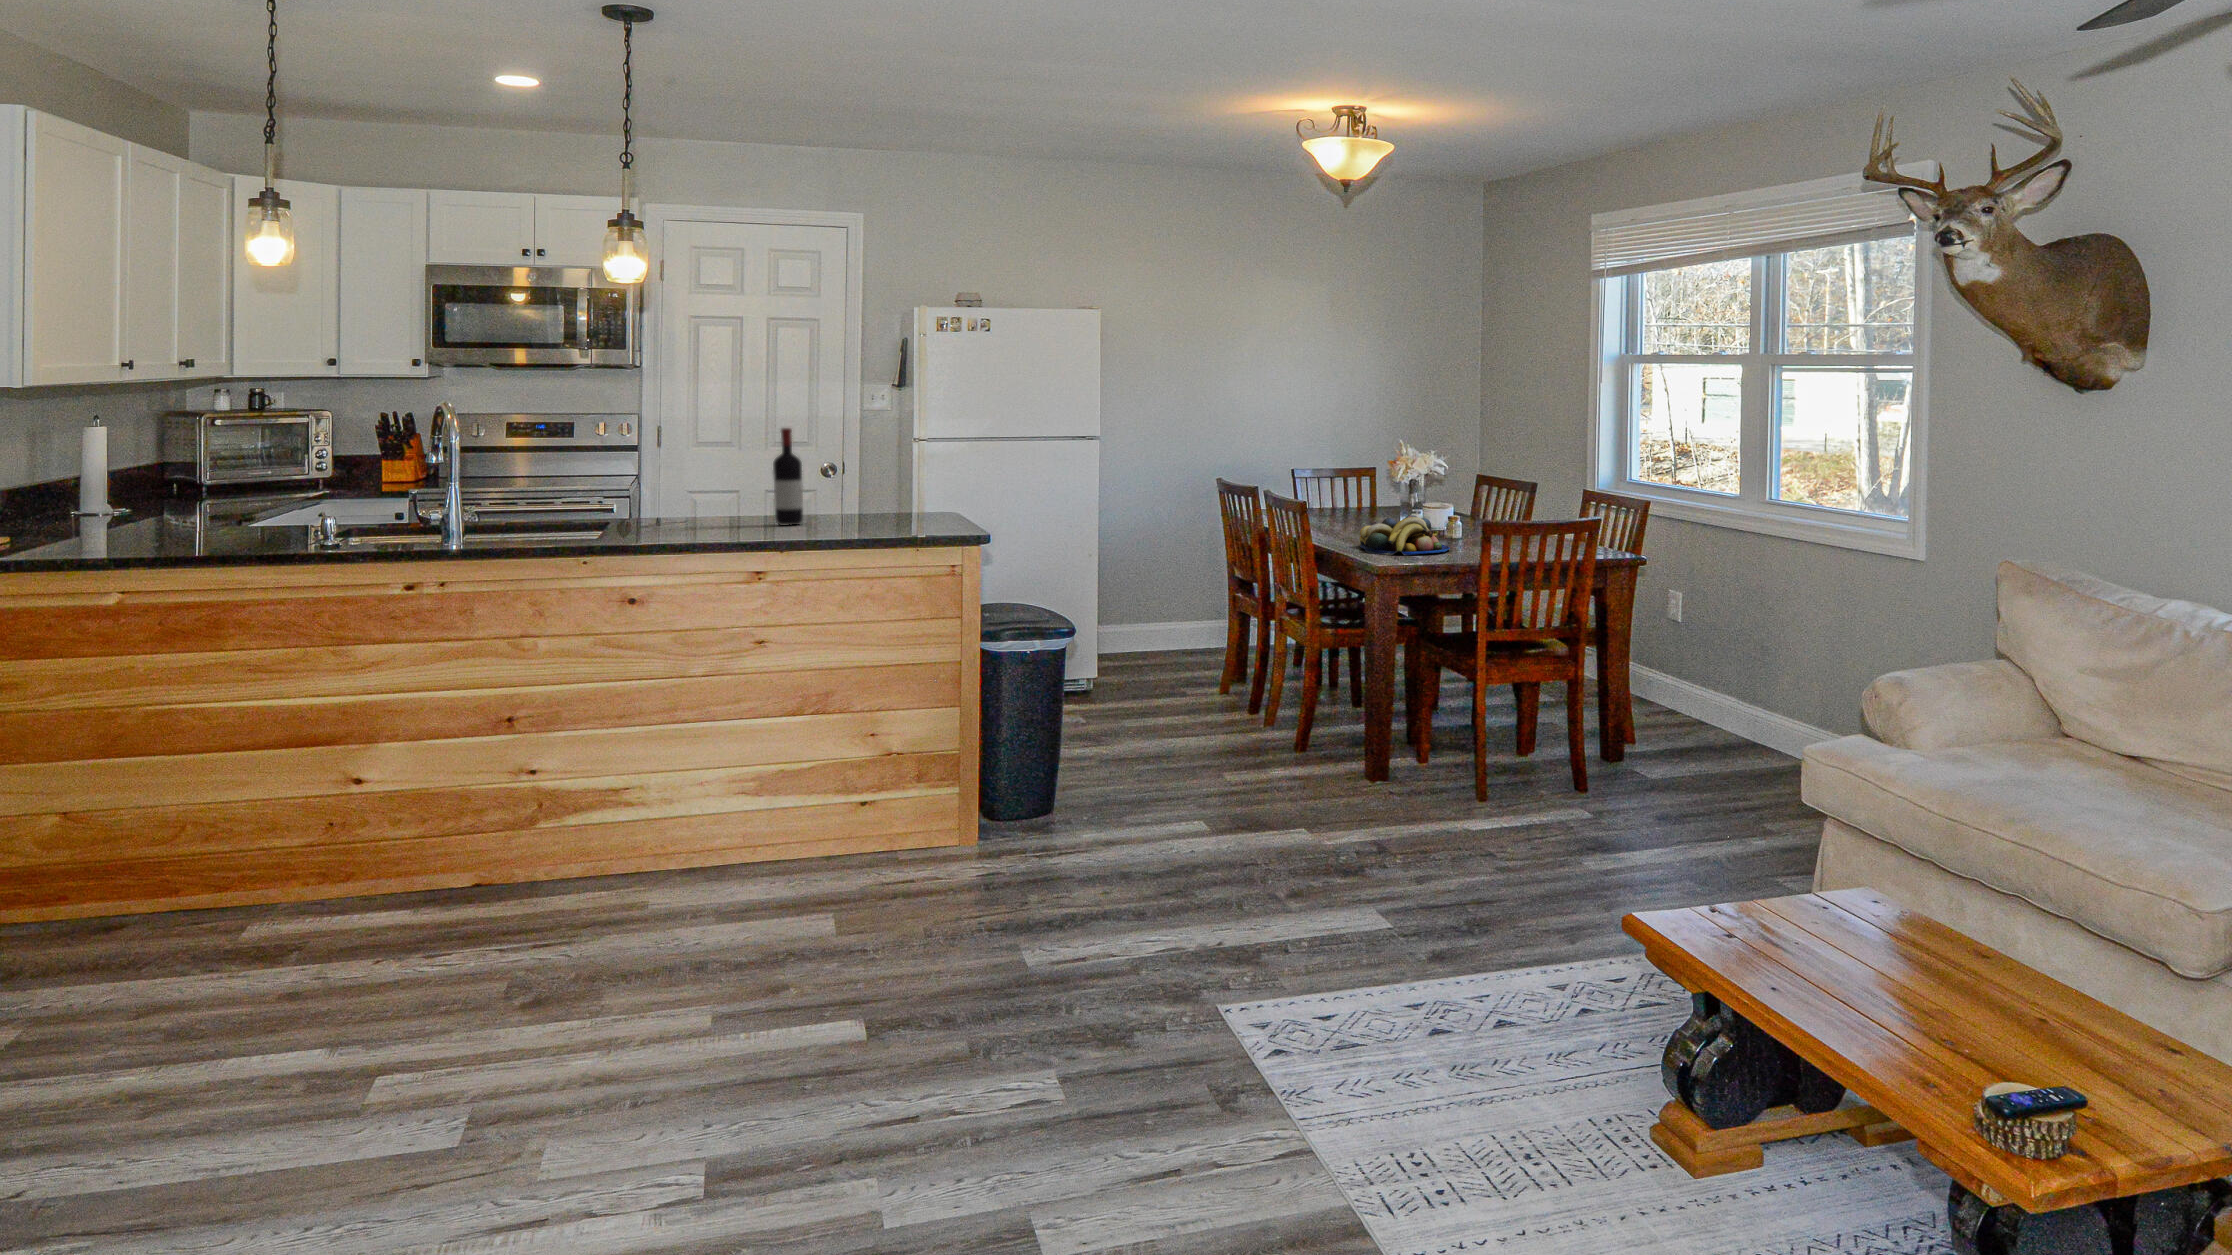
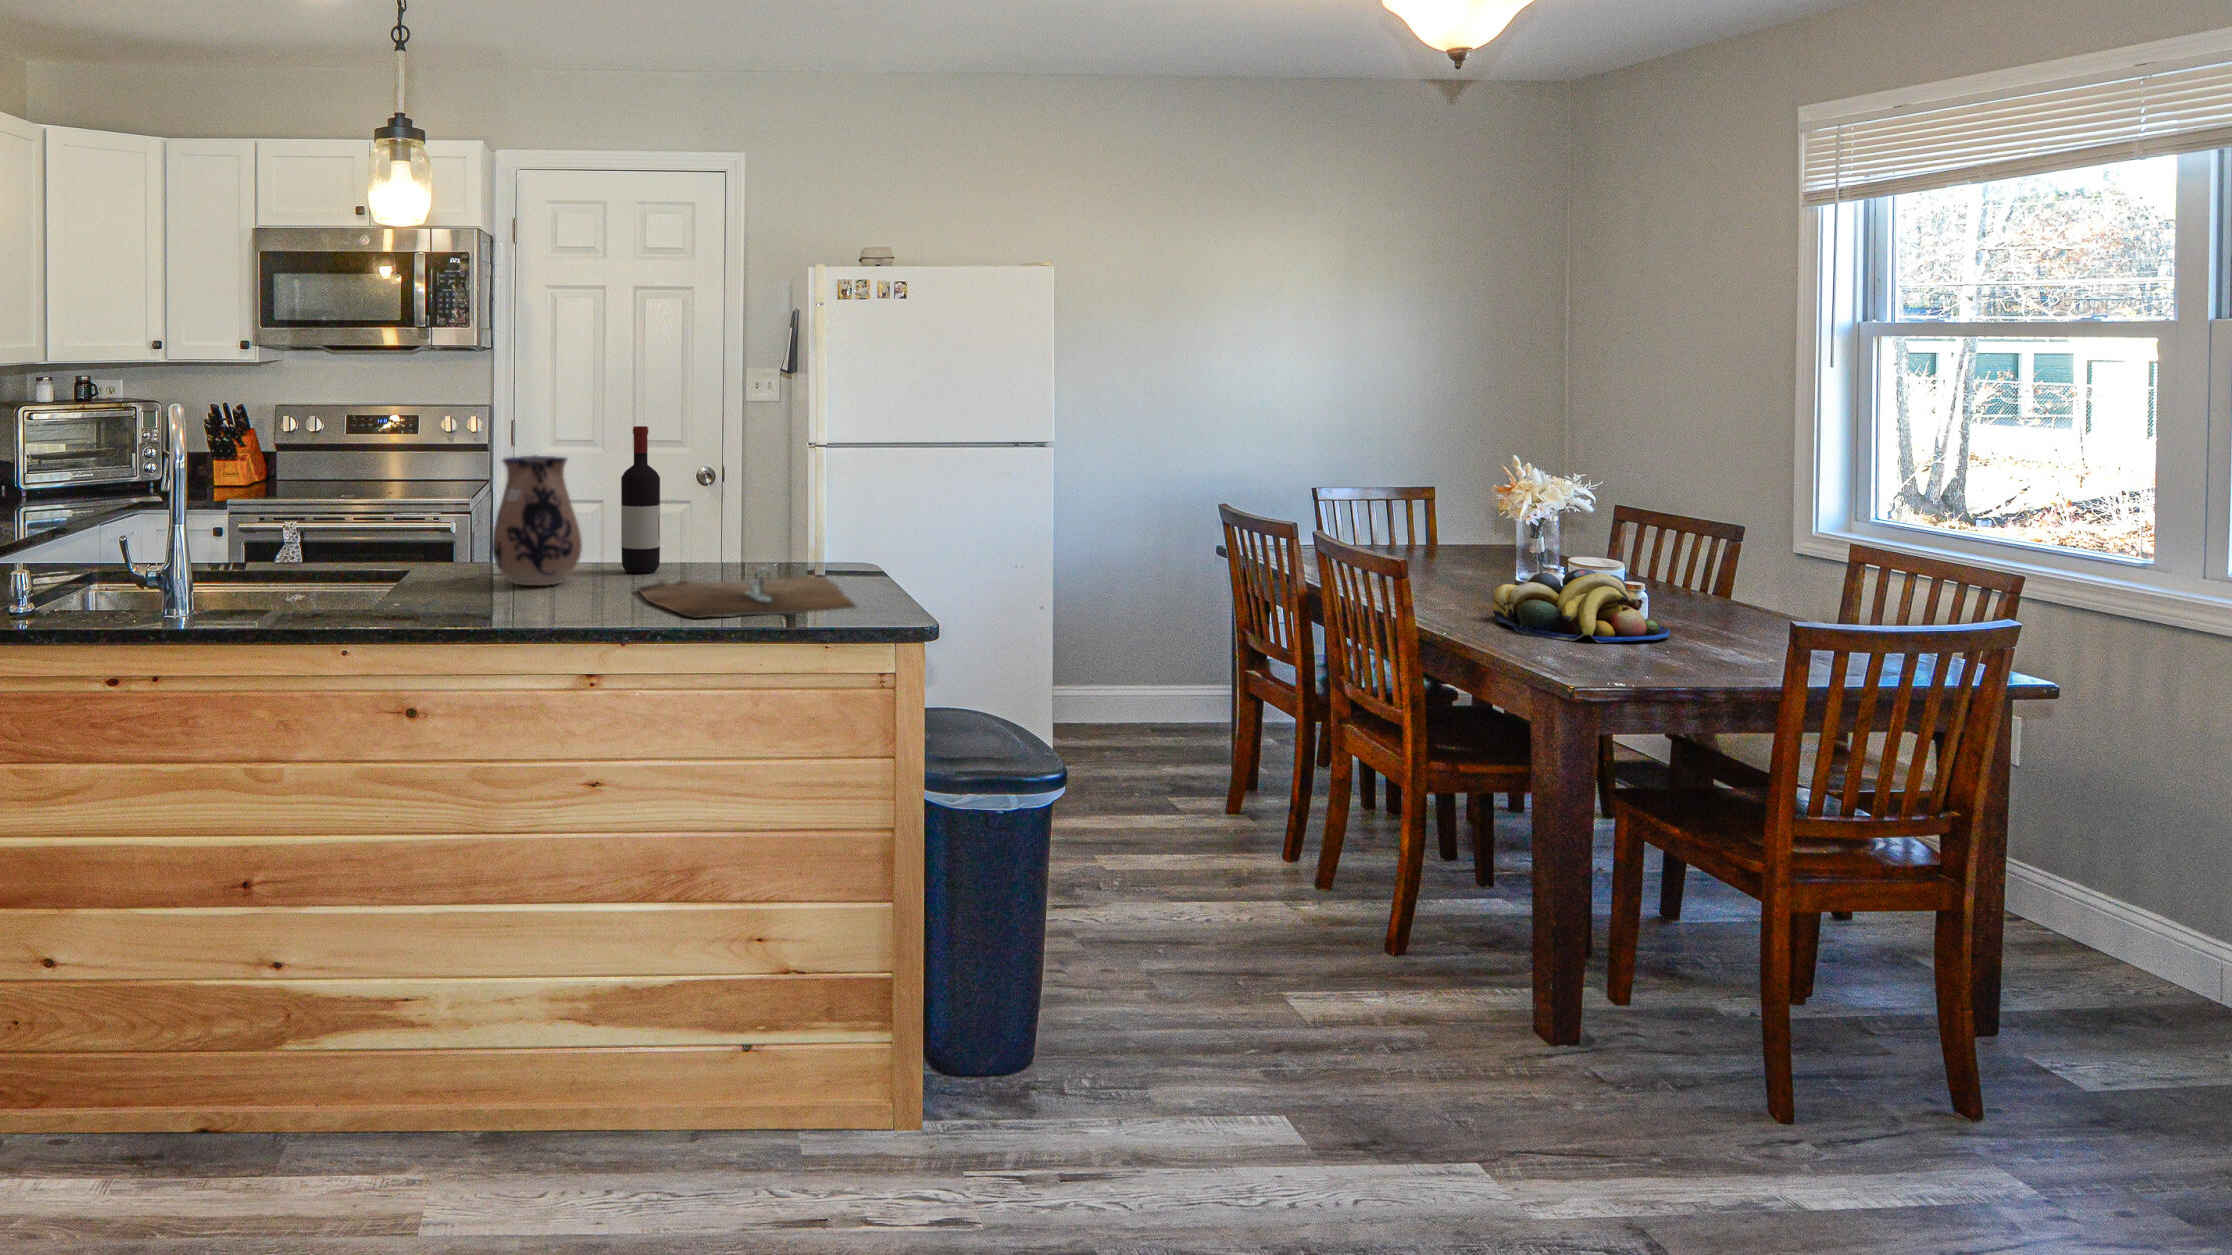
ceramic pitcher: none [678,447,746,533] -> present [492,455,582,586]
cutting board: none [786,520,934,543] -> present [638,576,856,618]

